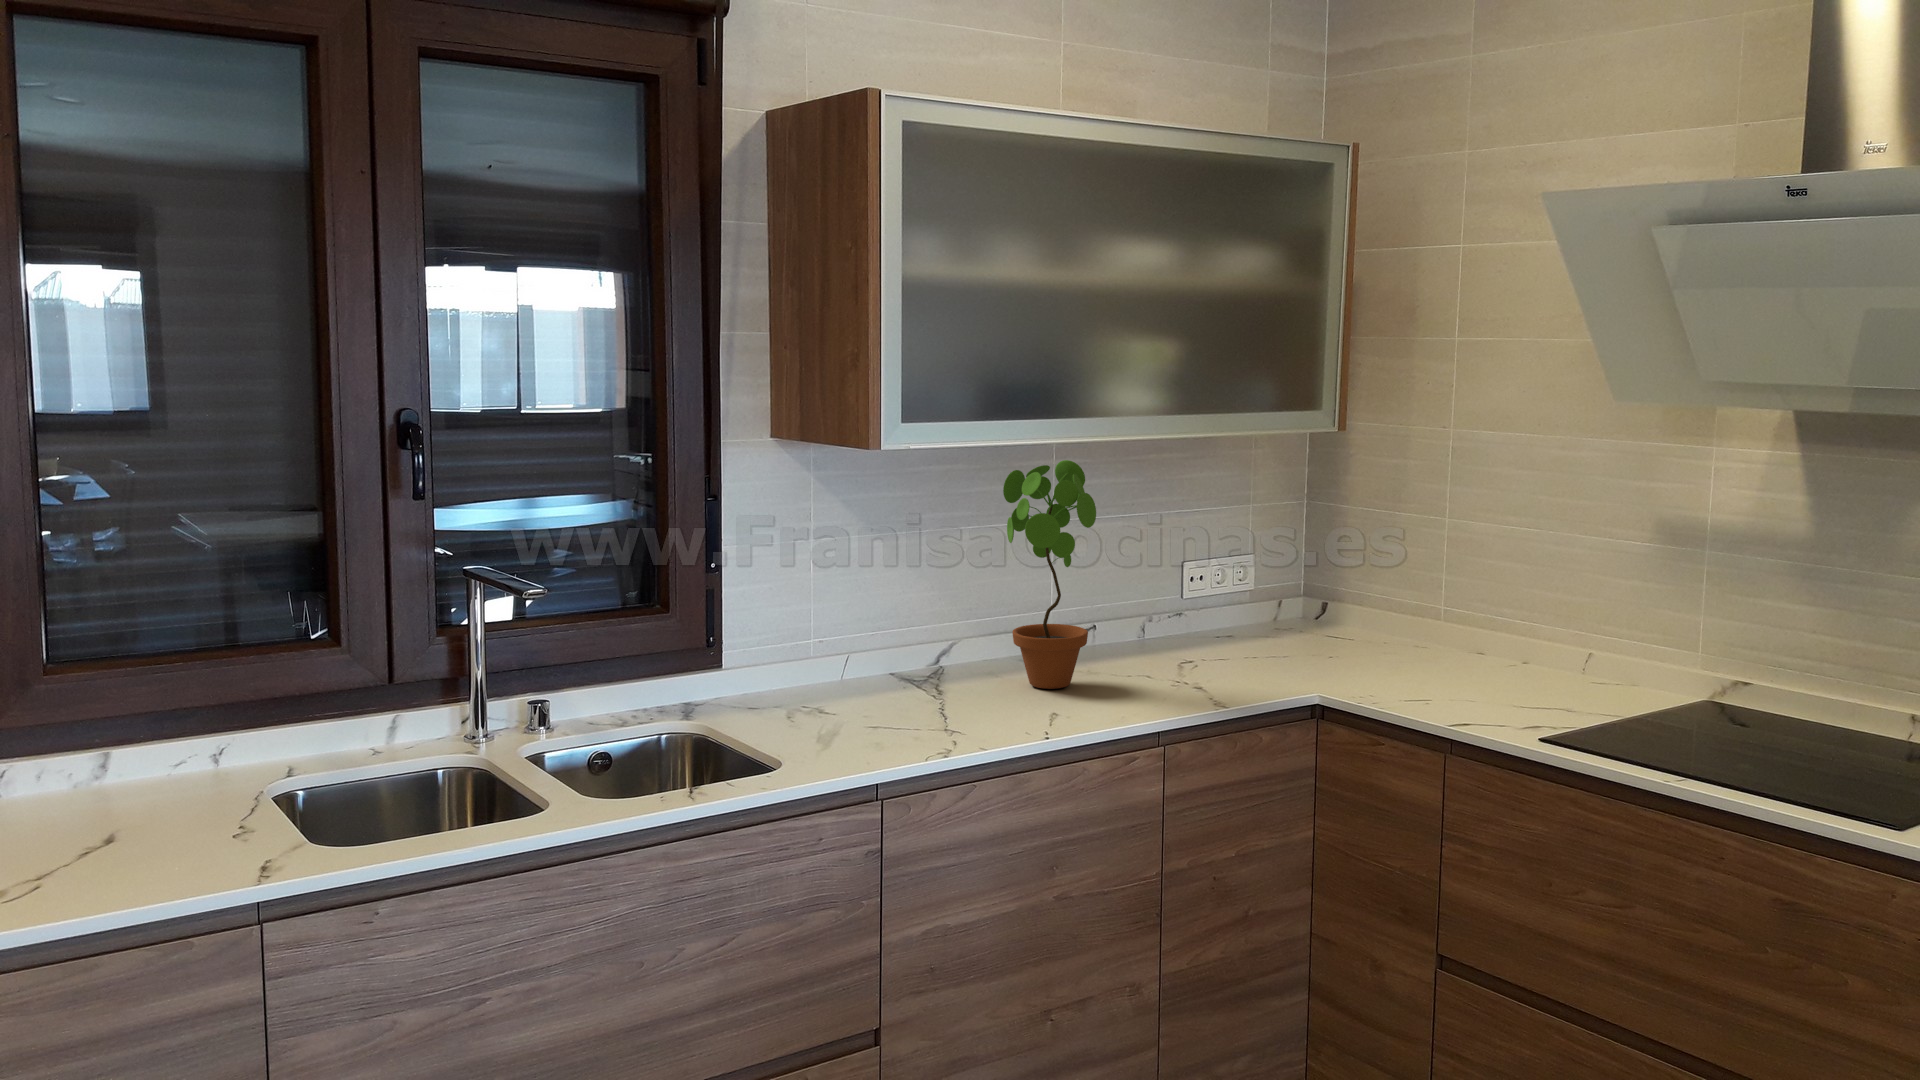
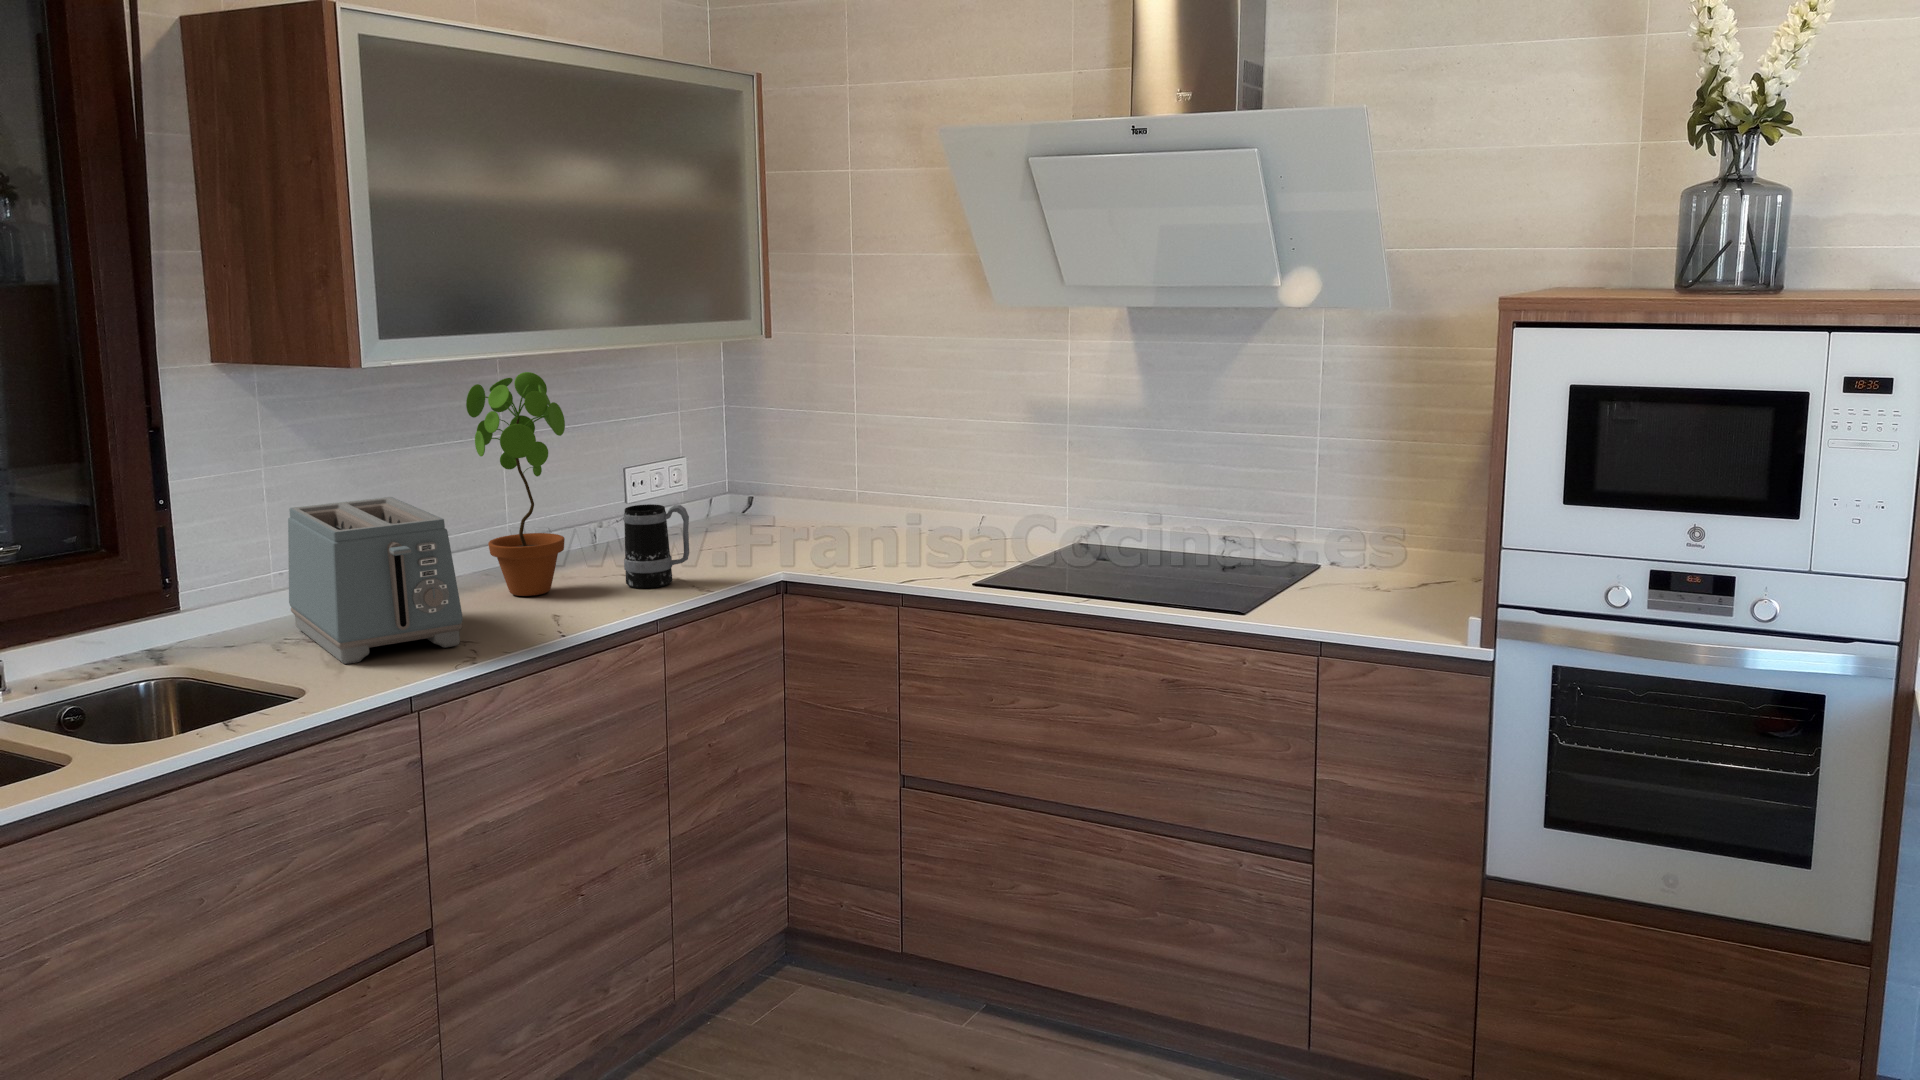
toaster: none [815,577,952,741] -> present [288,497,463,664]
mug: none [1148,606,1218,695] -> present [624,504,689,588]

